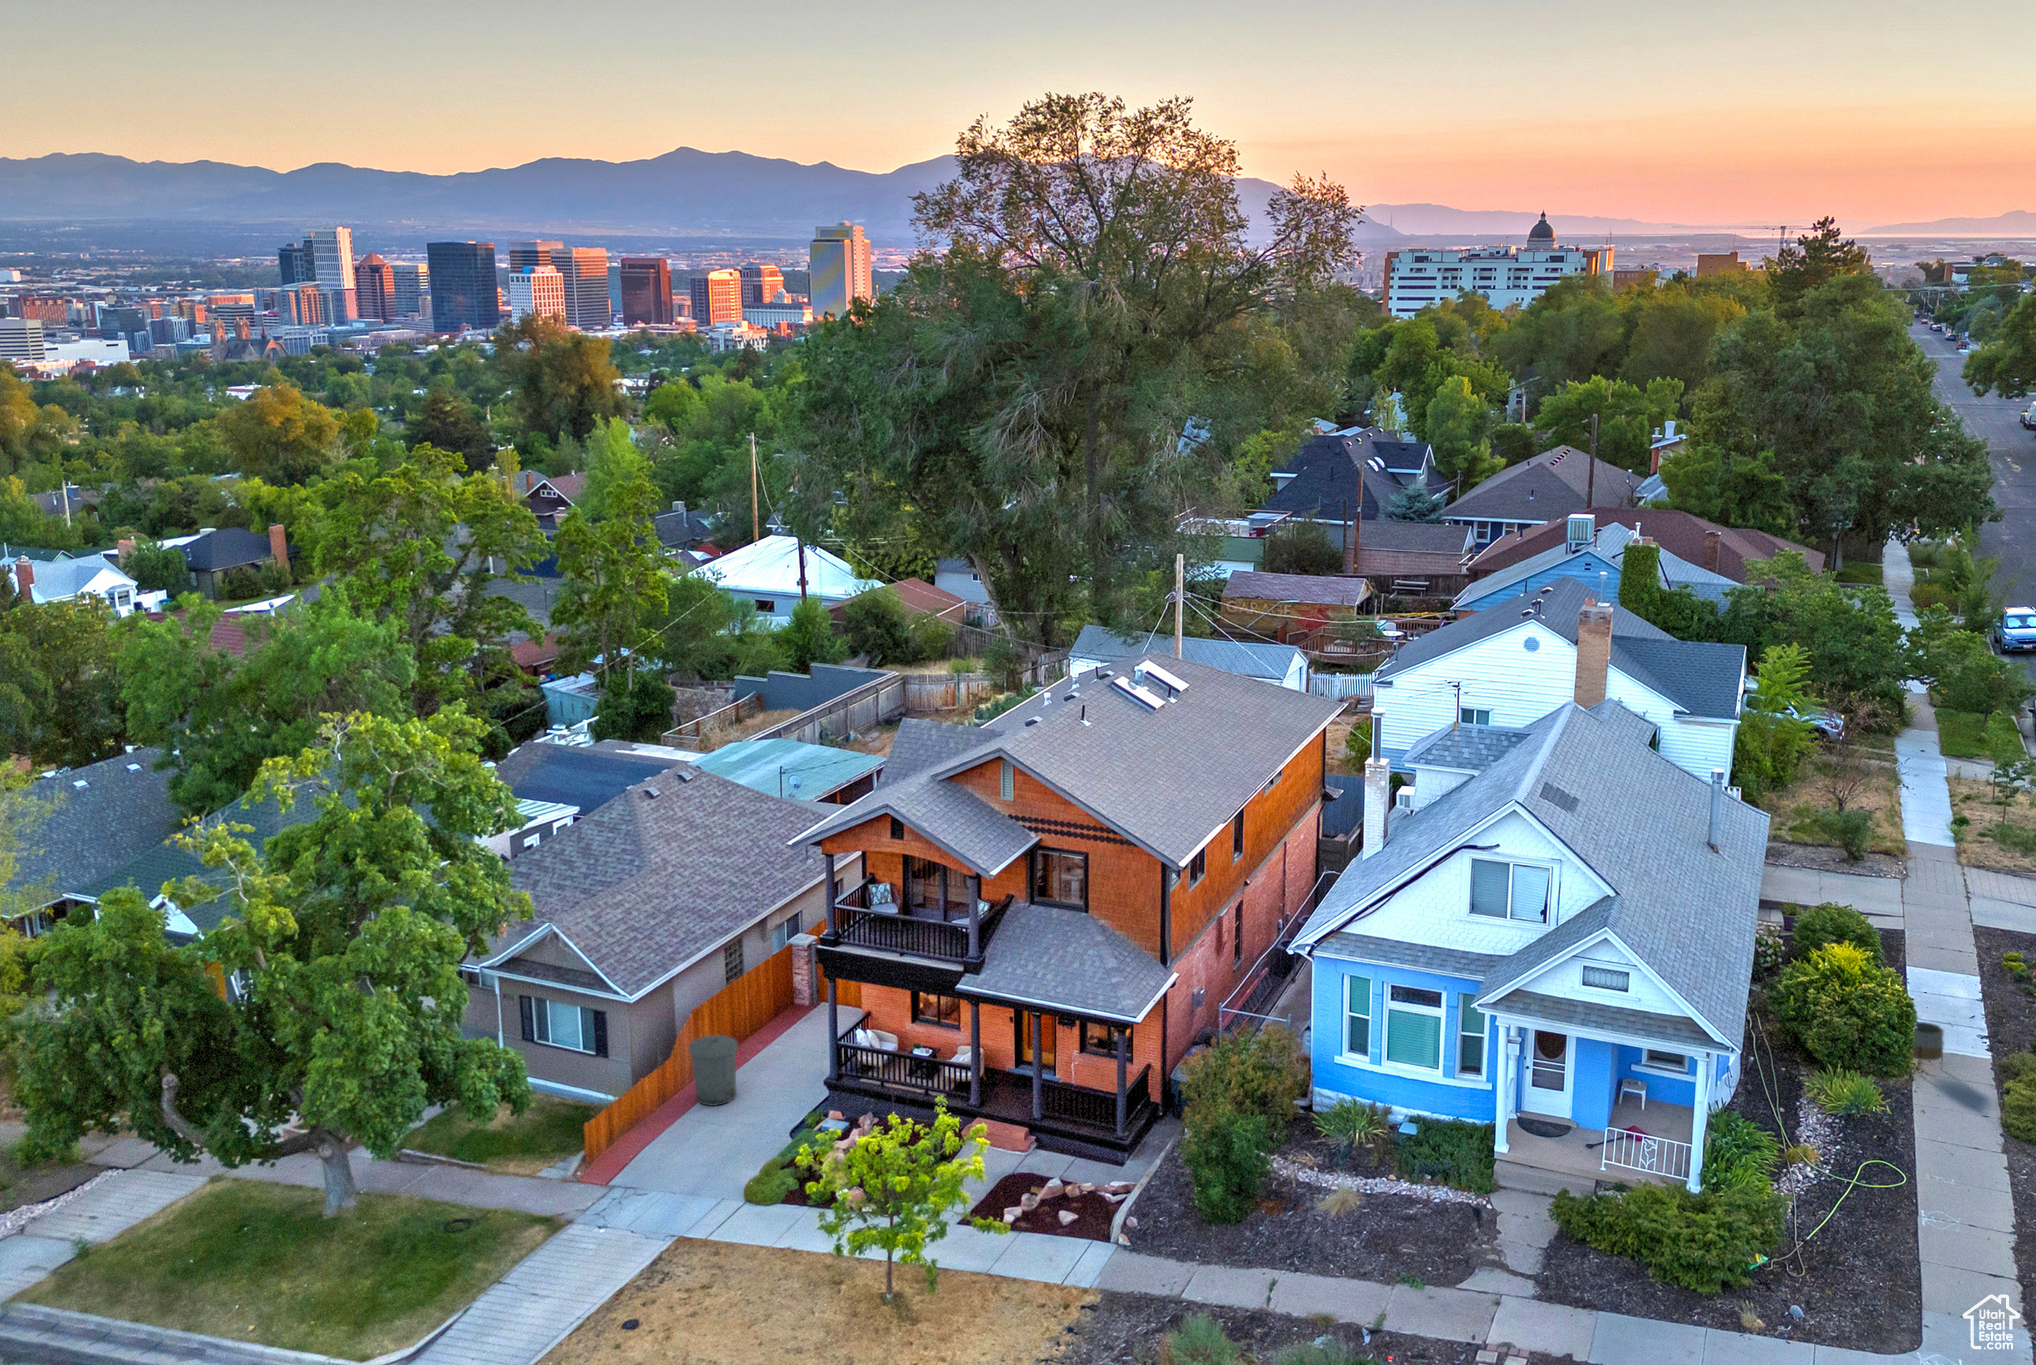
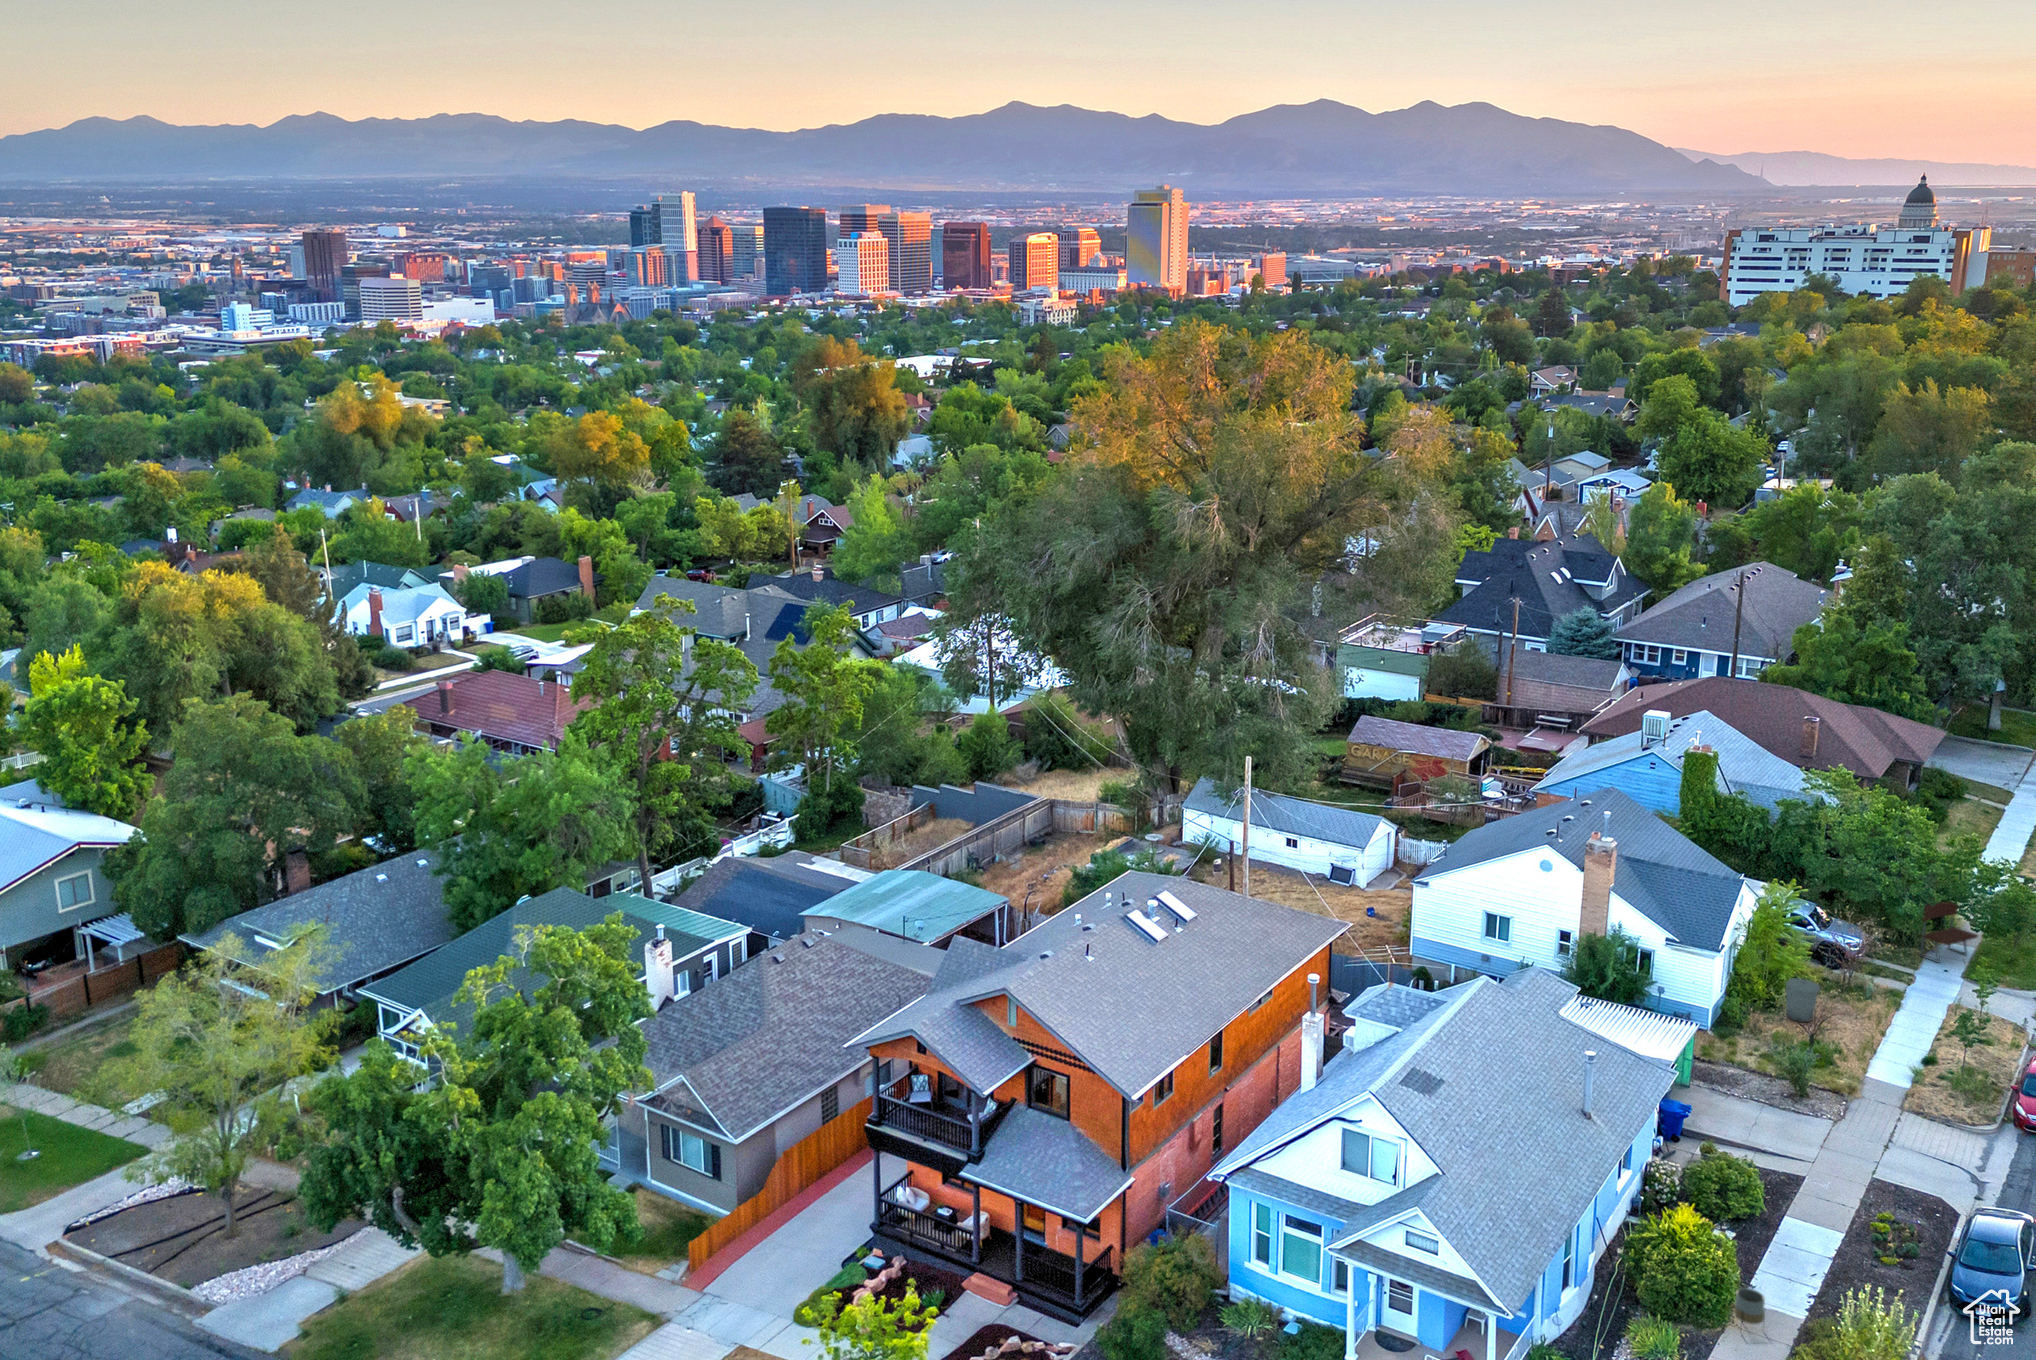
bench: none [1898,677,1955,743] -> present [1920,902,1978,962]
trash can: present [689,1035,738,1106] -> present [1786,978,1820,1022]

